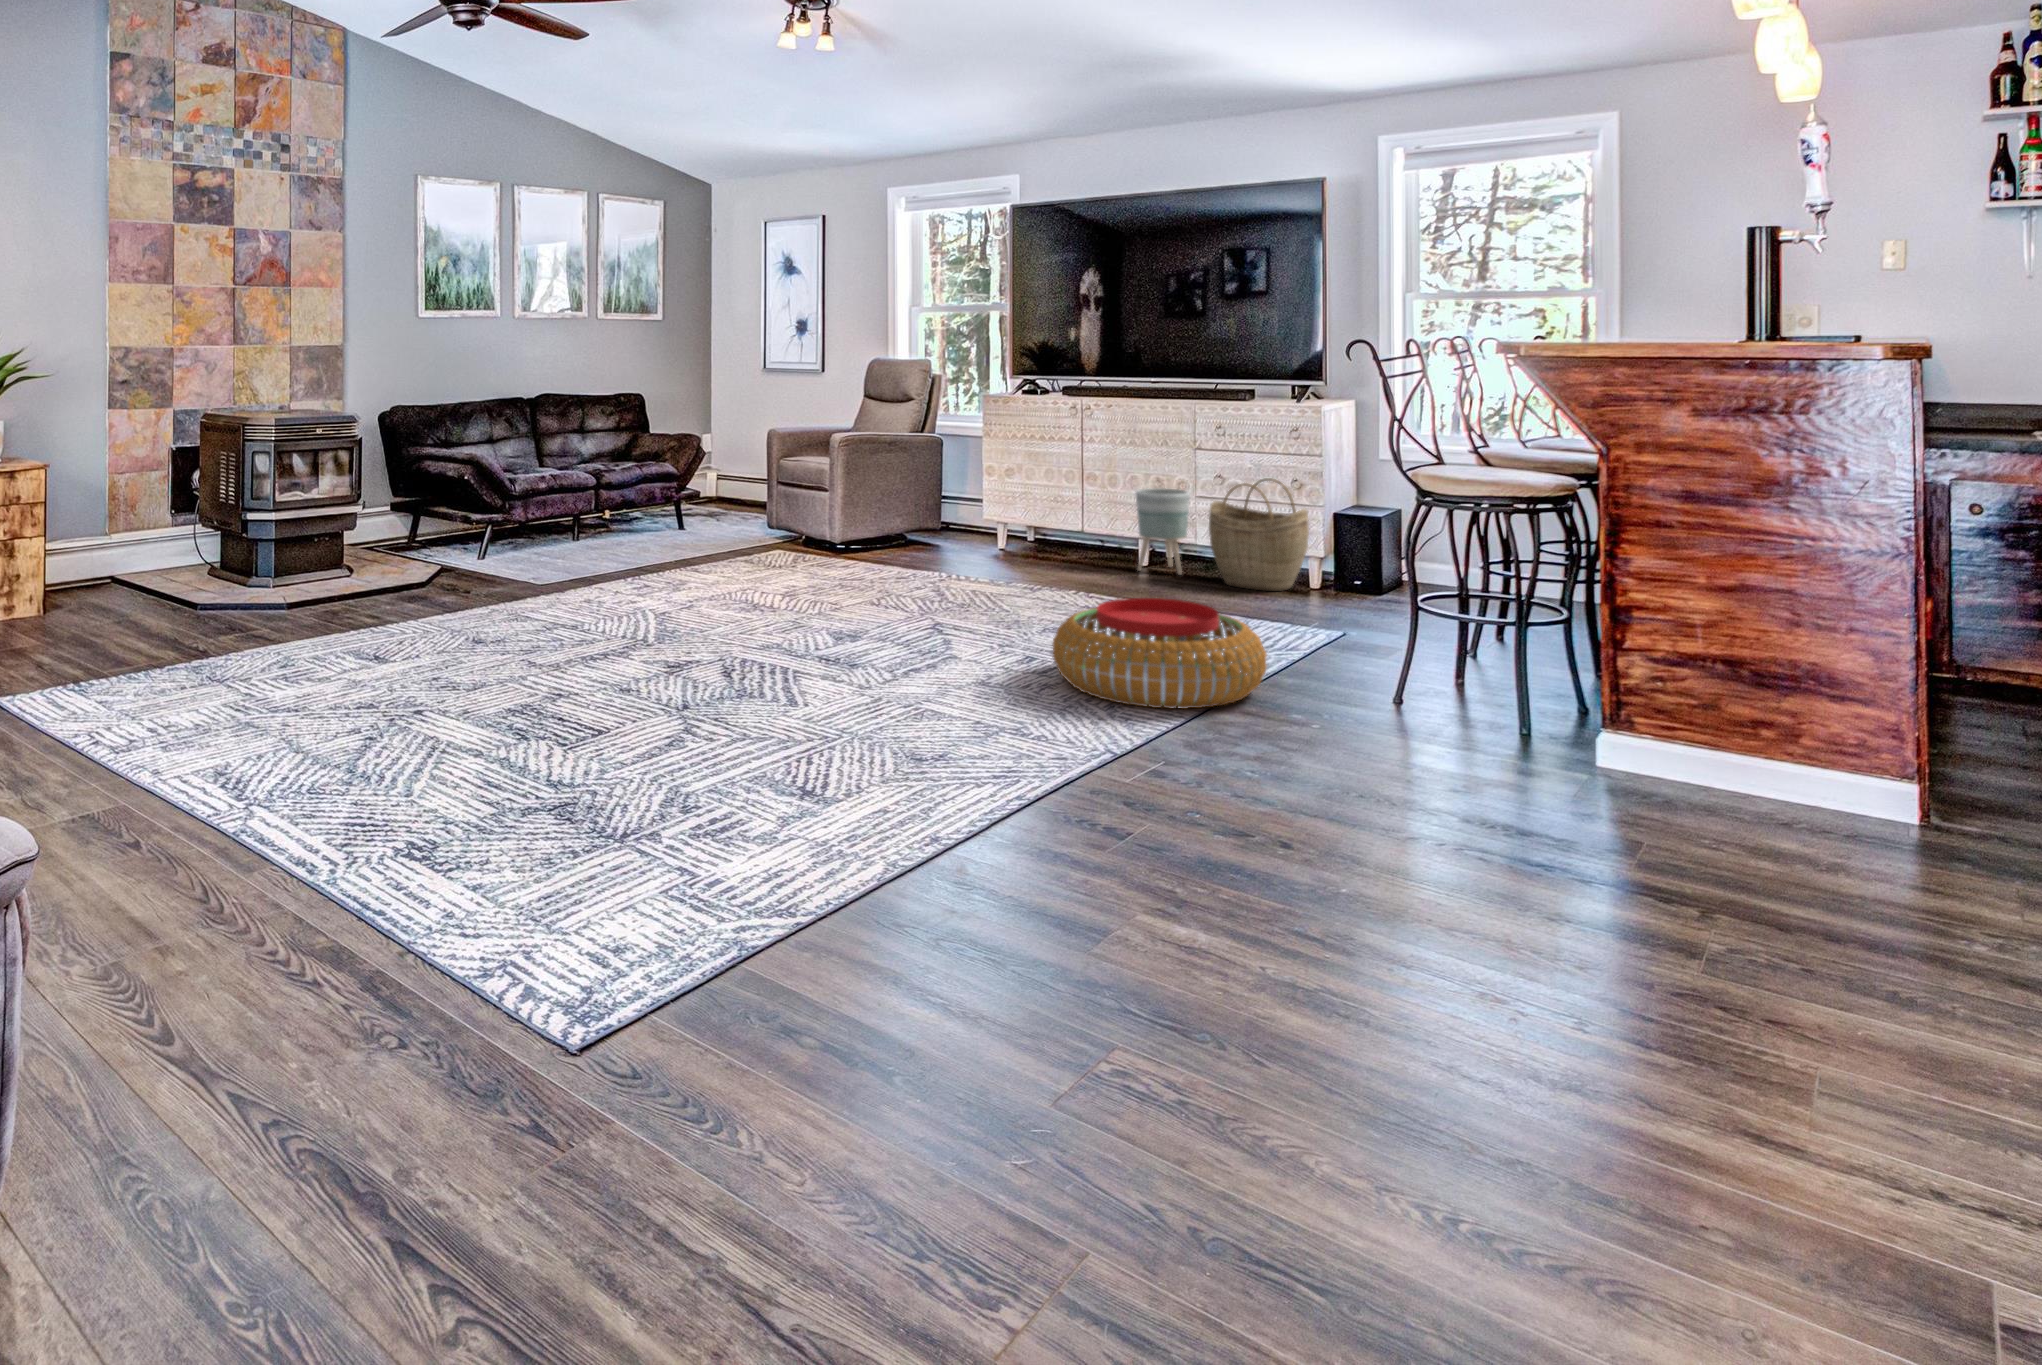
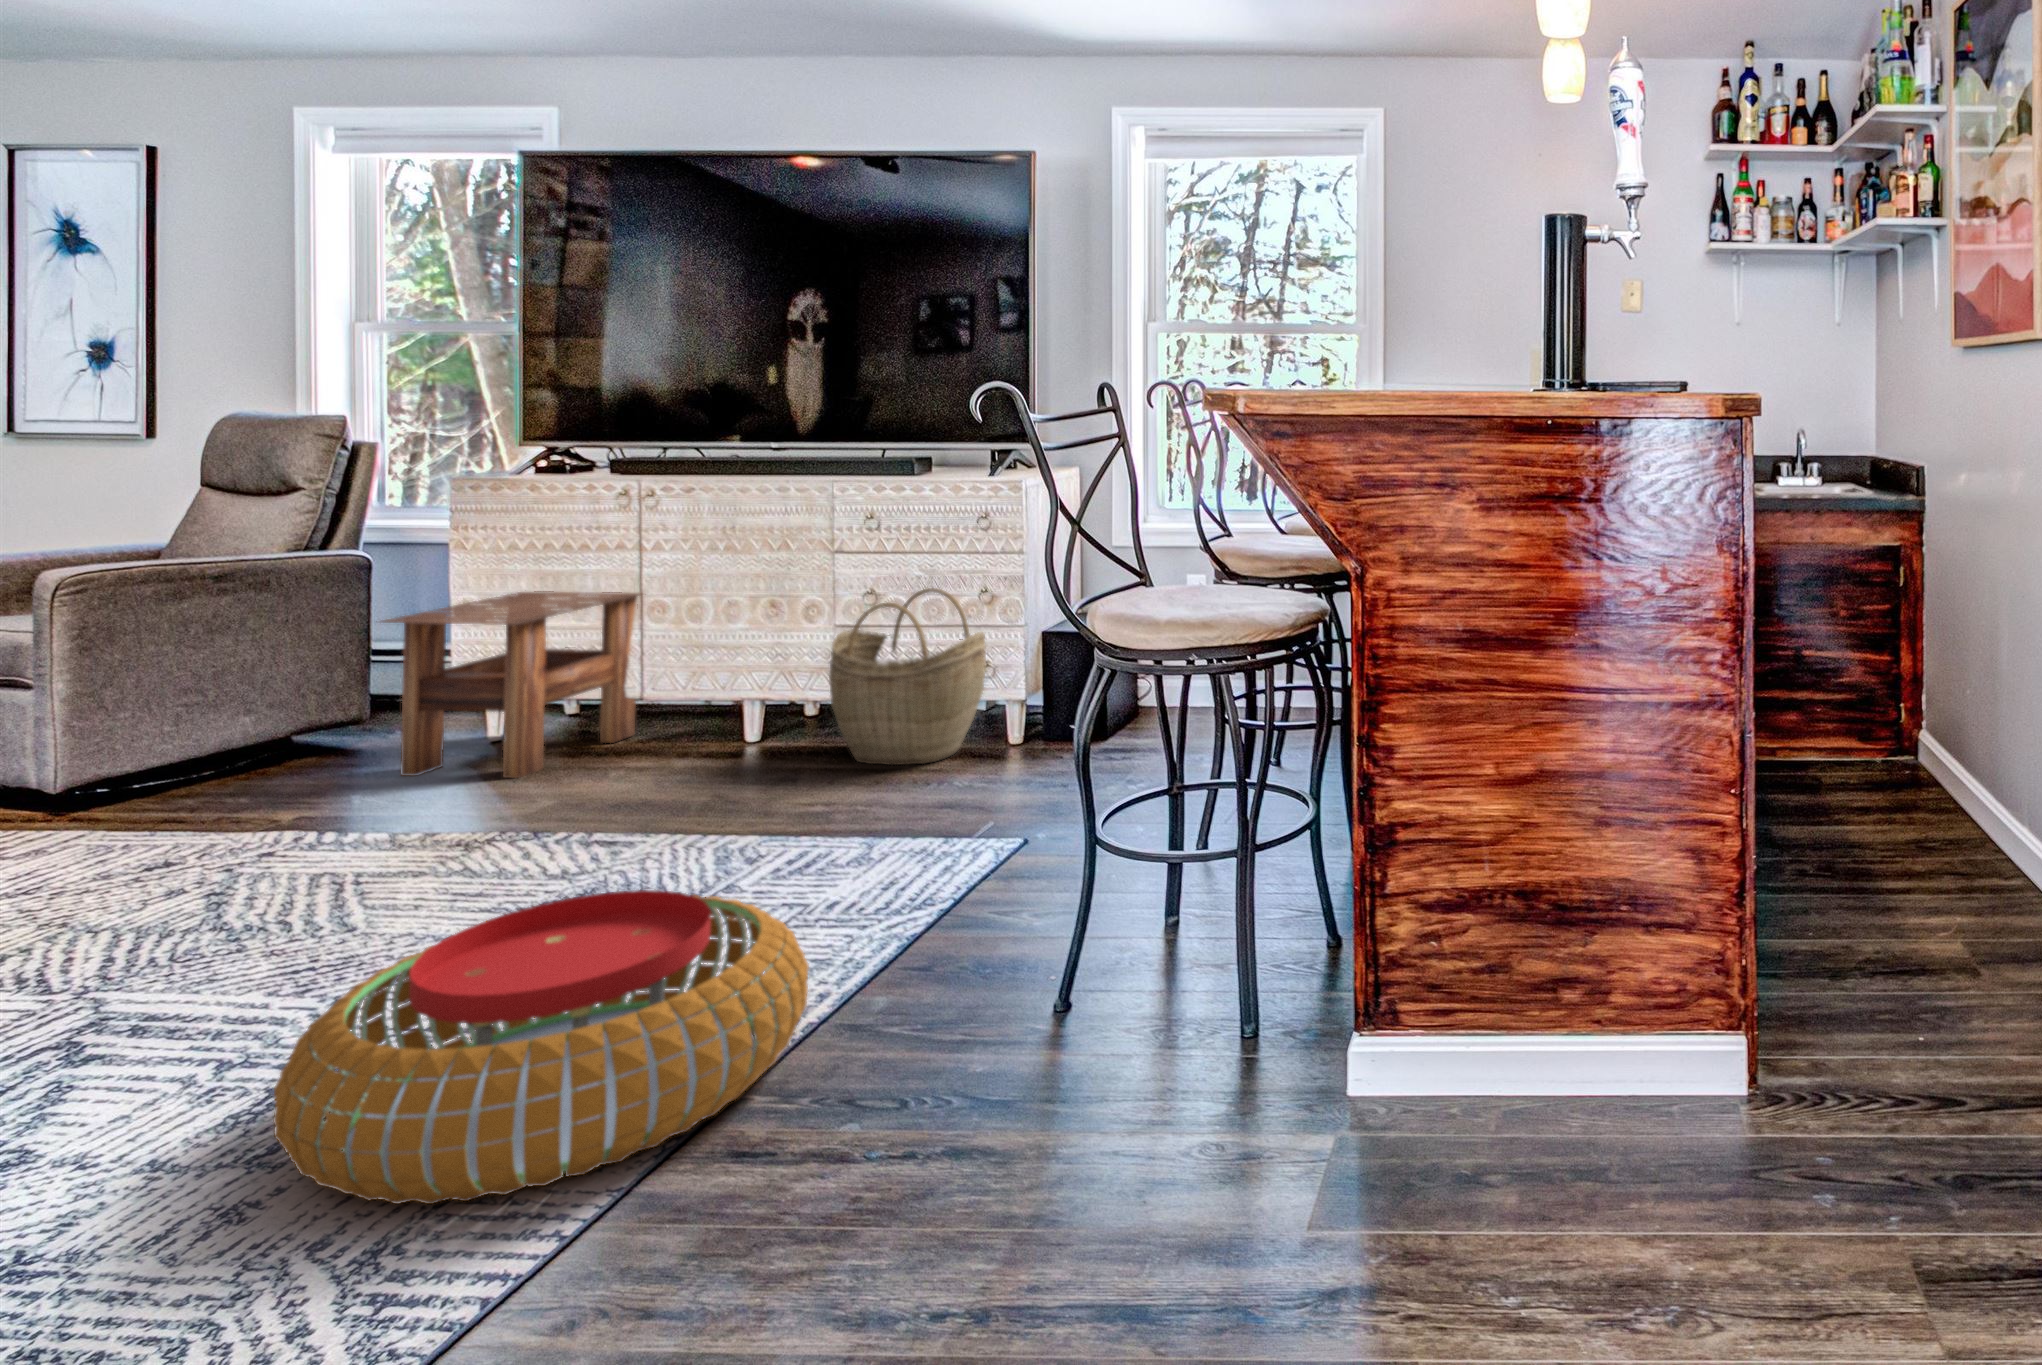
side table: none [966,464,1098,569] -> present [382,591,641,778]
planter: present [1136,488,1190,575] -> none [713,613,810,753]

